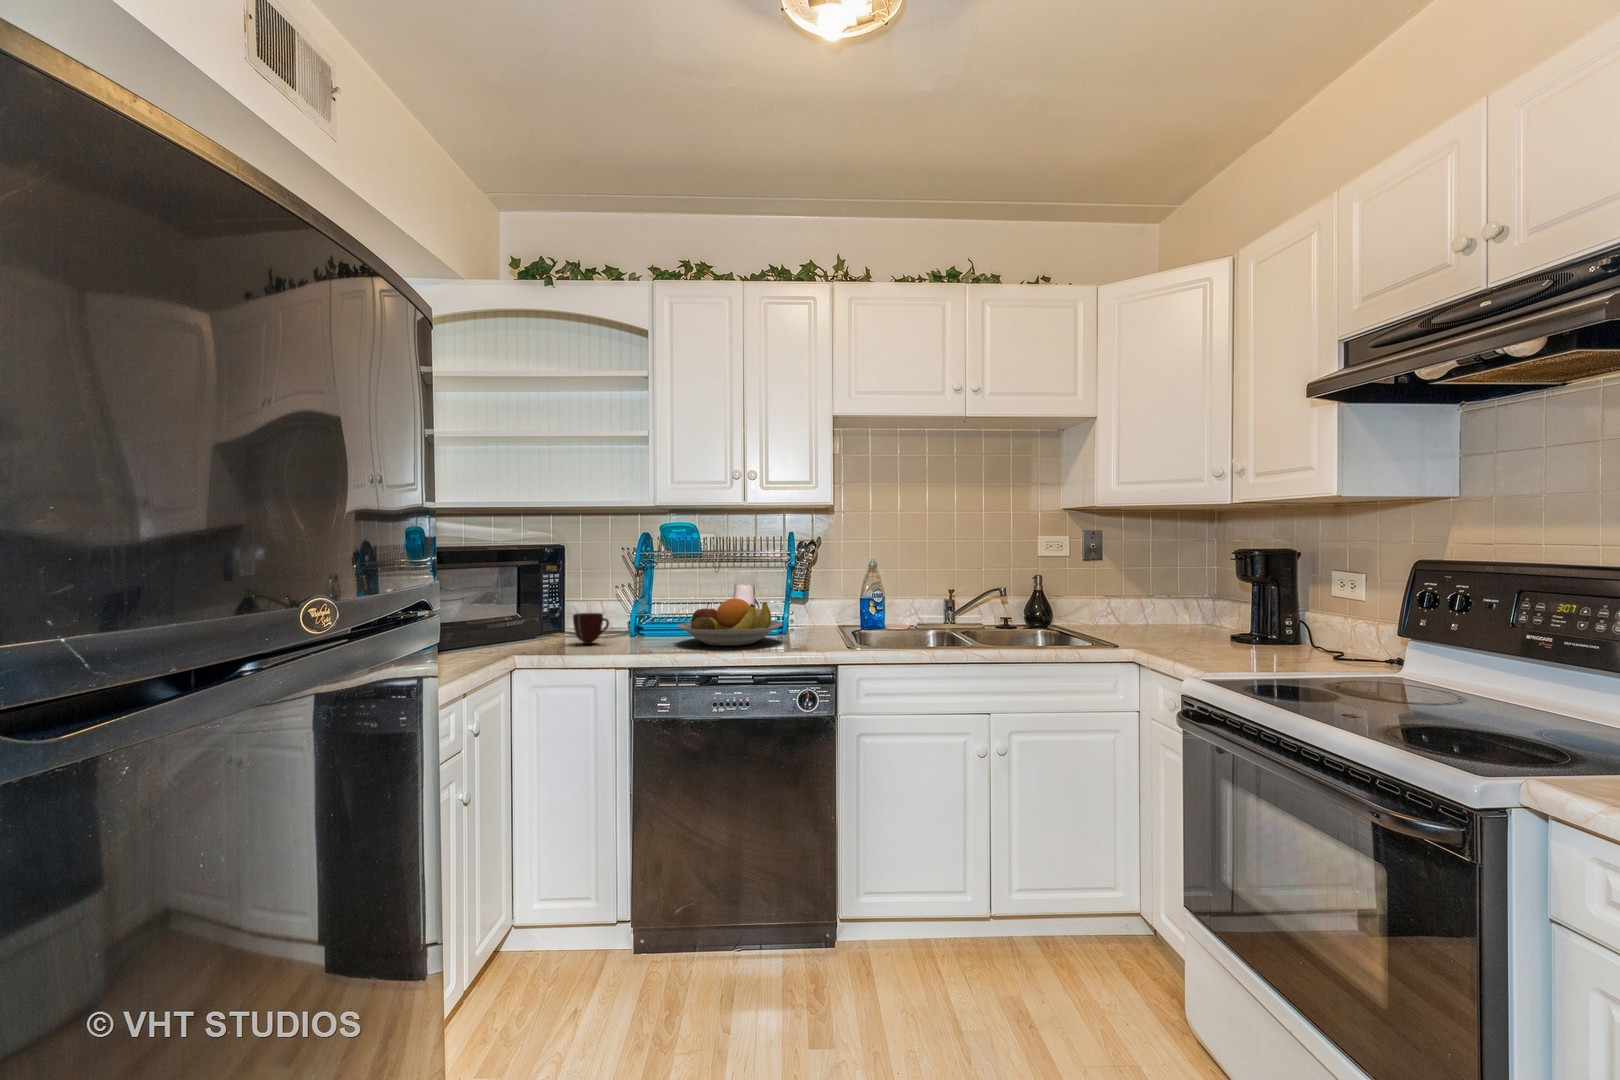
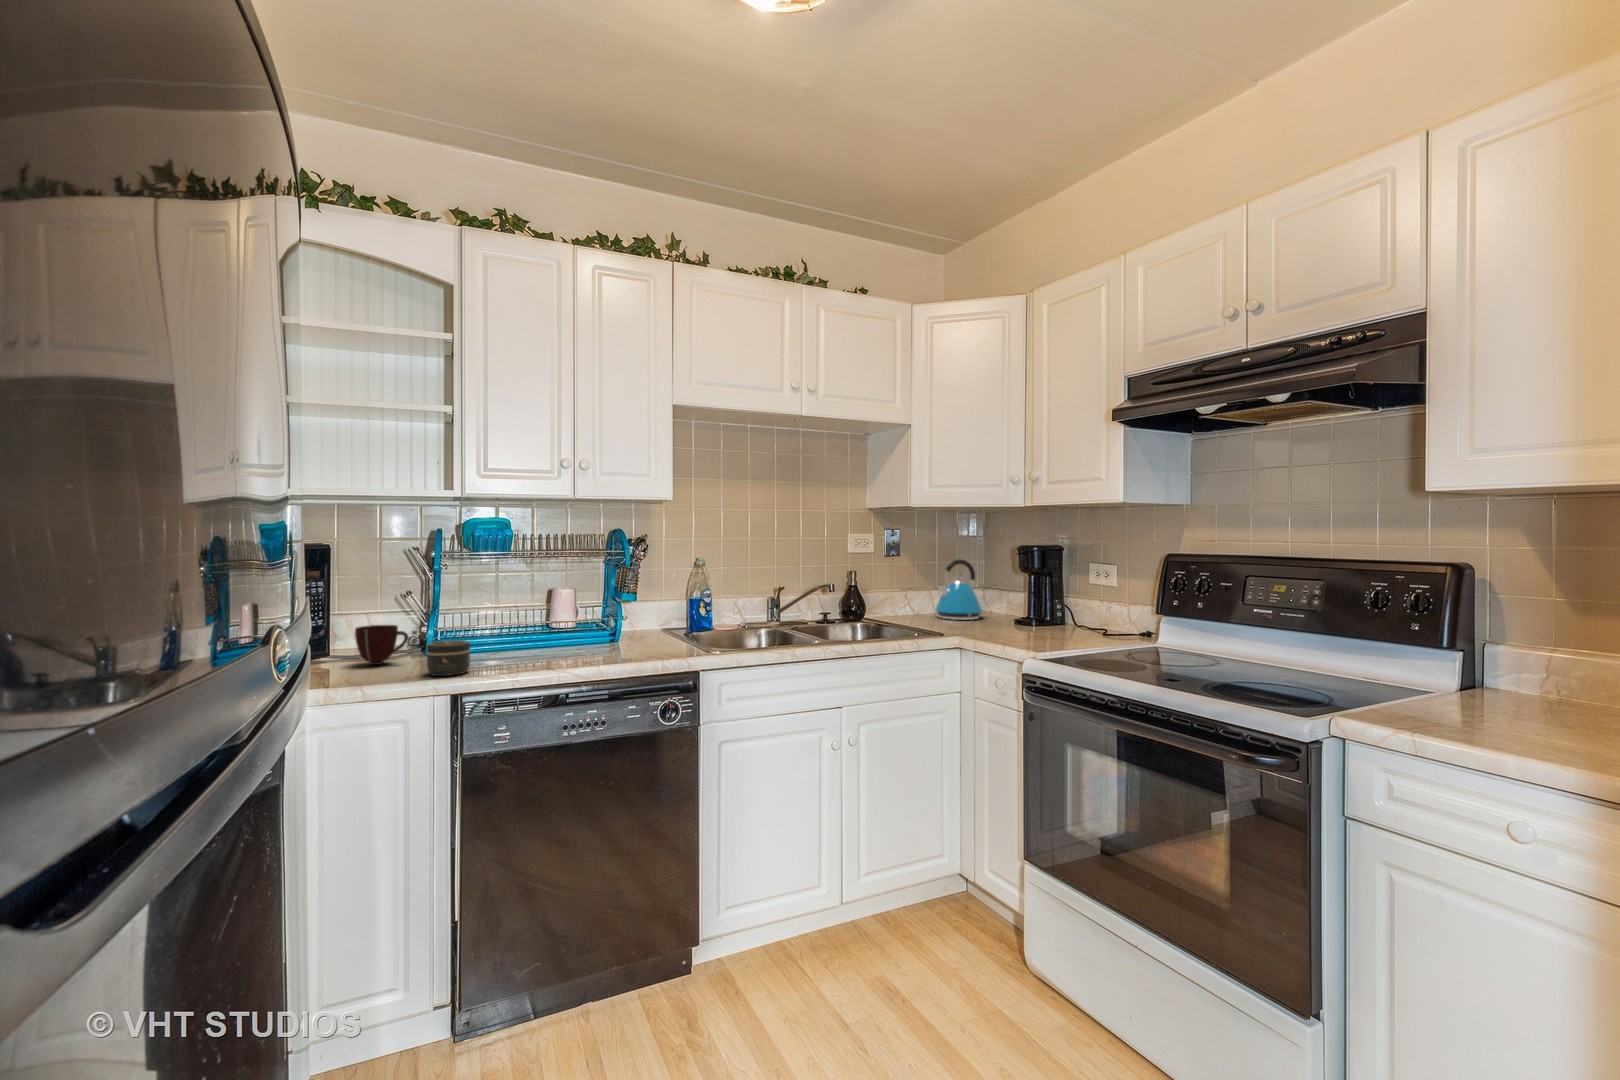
kettle: none [1141,562,1202,630] -> present [936,559,982,620]
fruit bowl: present [677,599,782,646] -> none [498,603,624,657]
jar: none [614,626,647,654] -> present [426,640,470,676]

